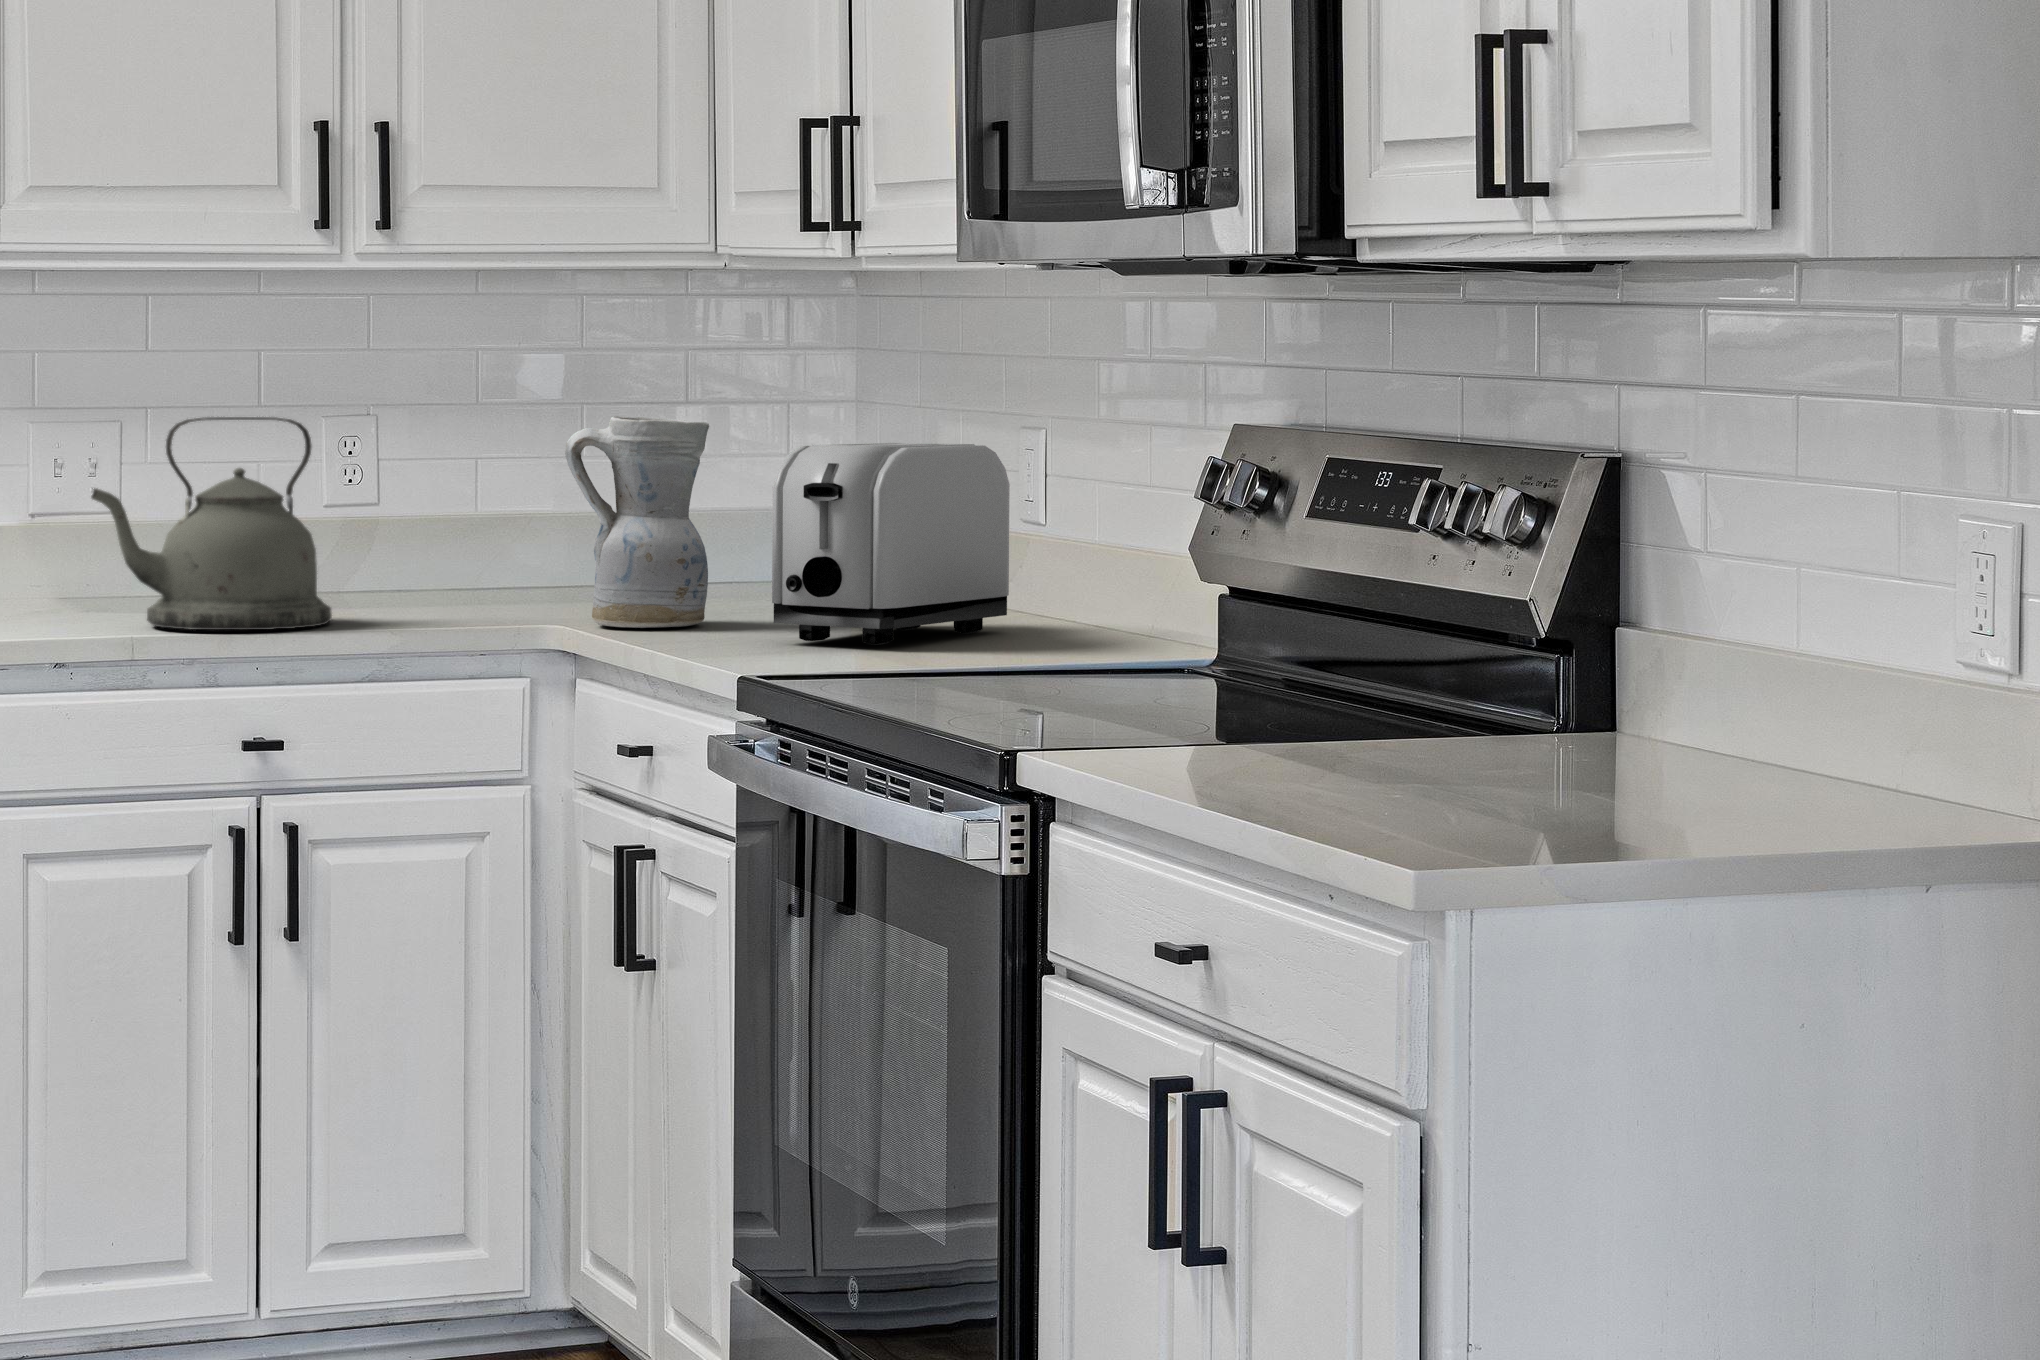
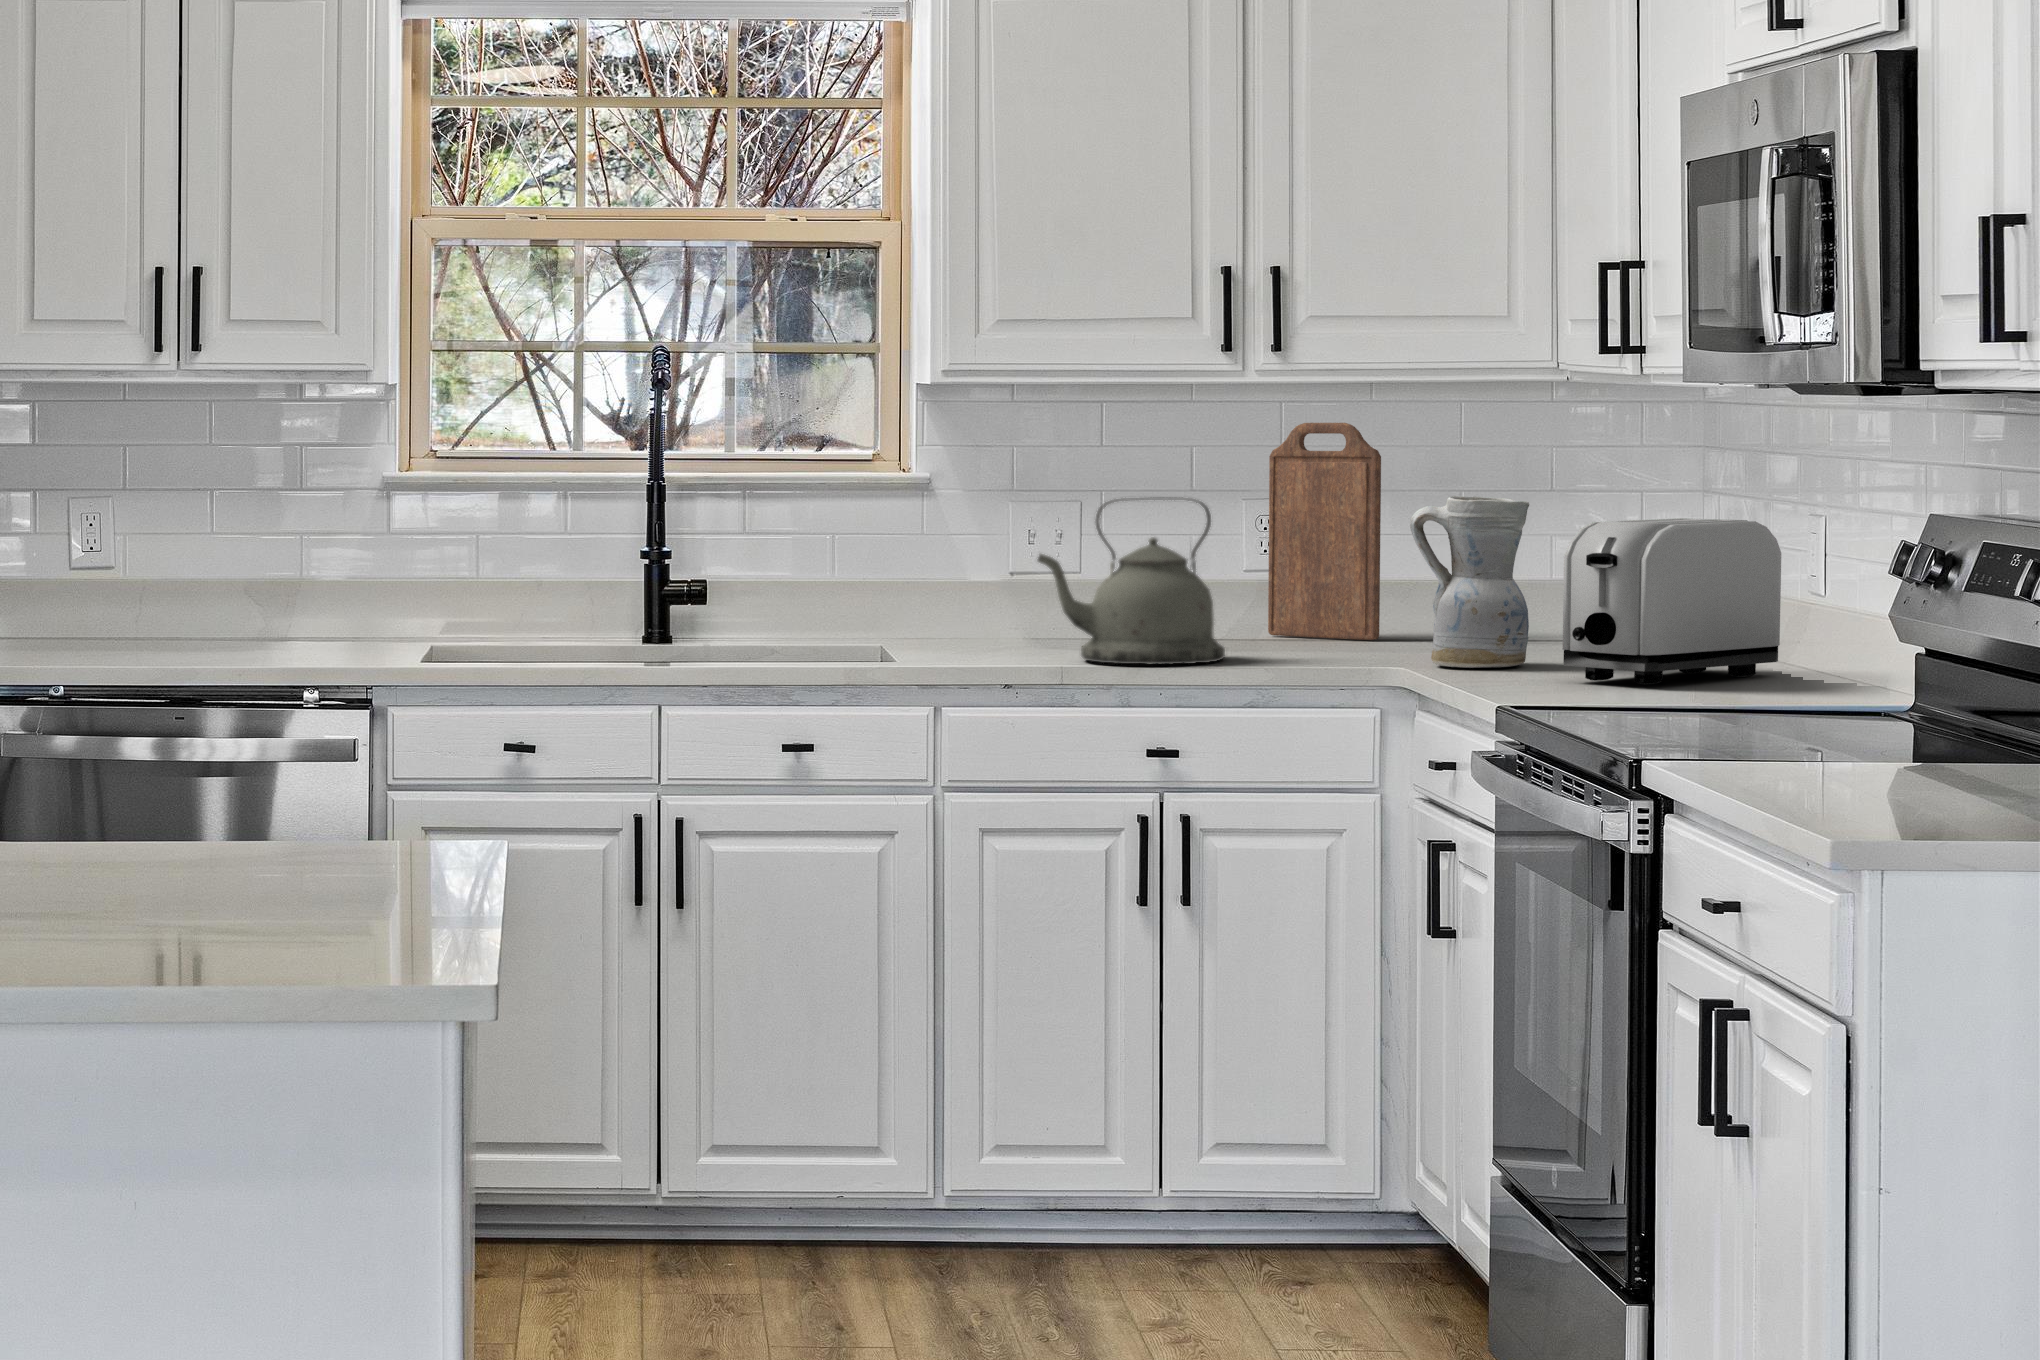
cutting board: none [358,332,497,596] -> present [1268,423,1381,640]

